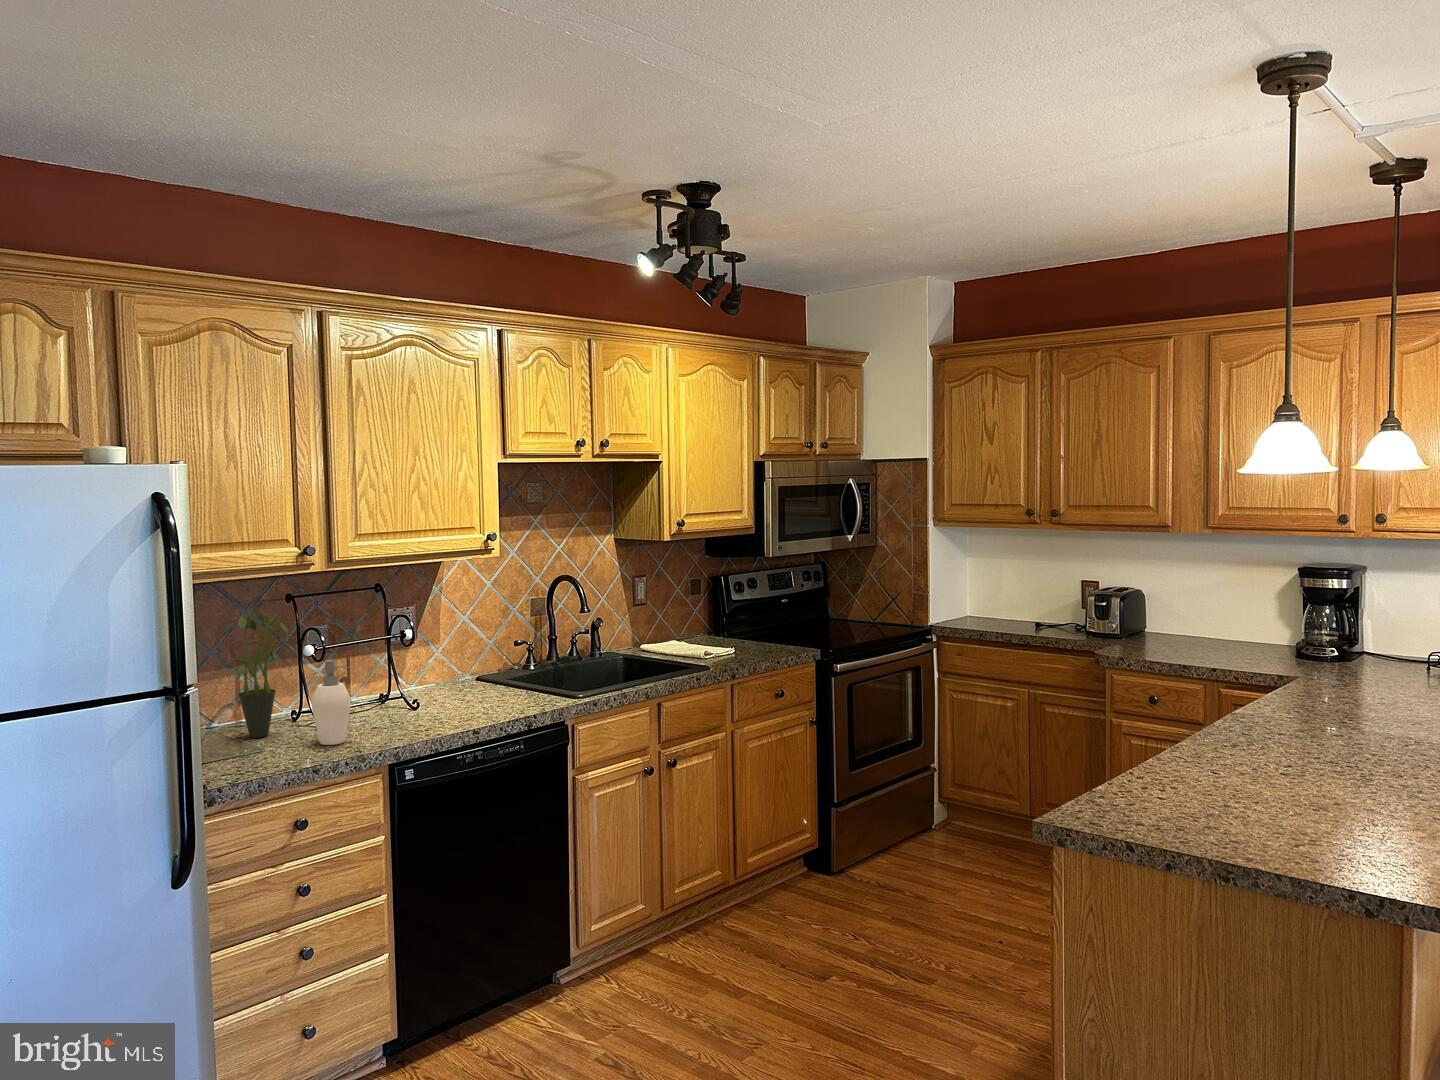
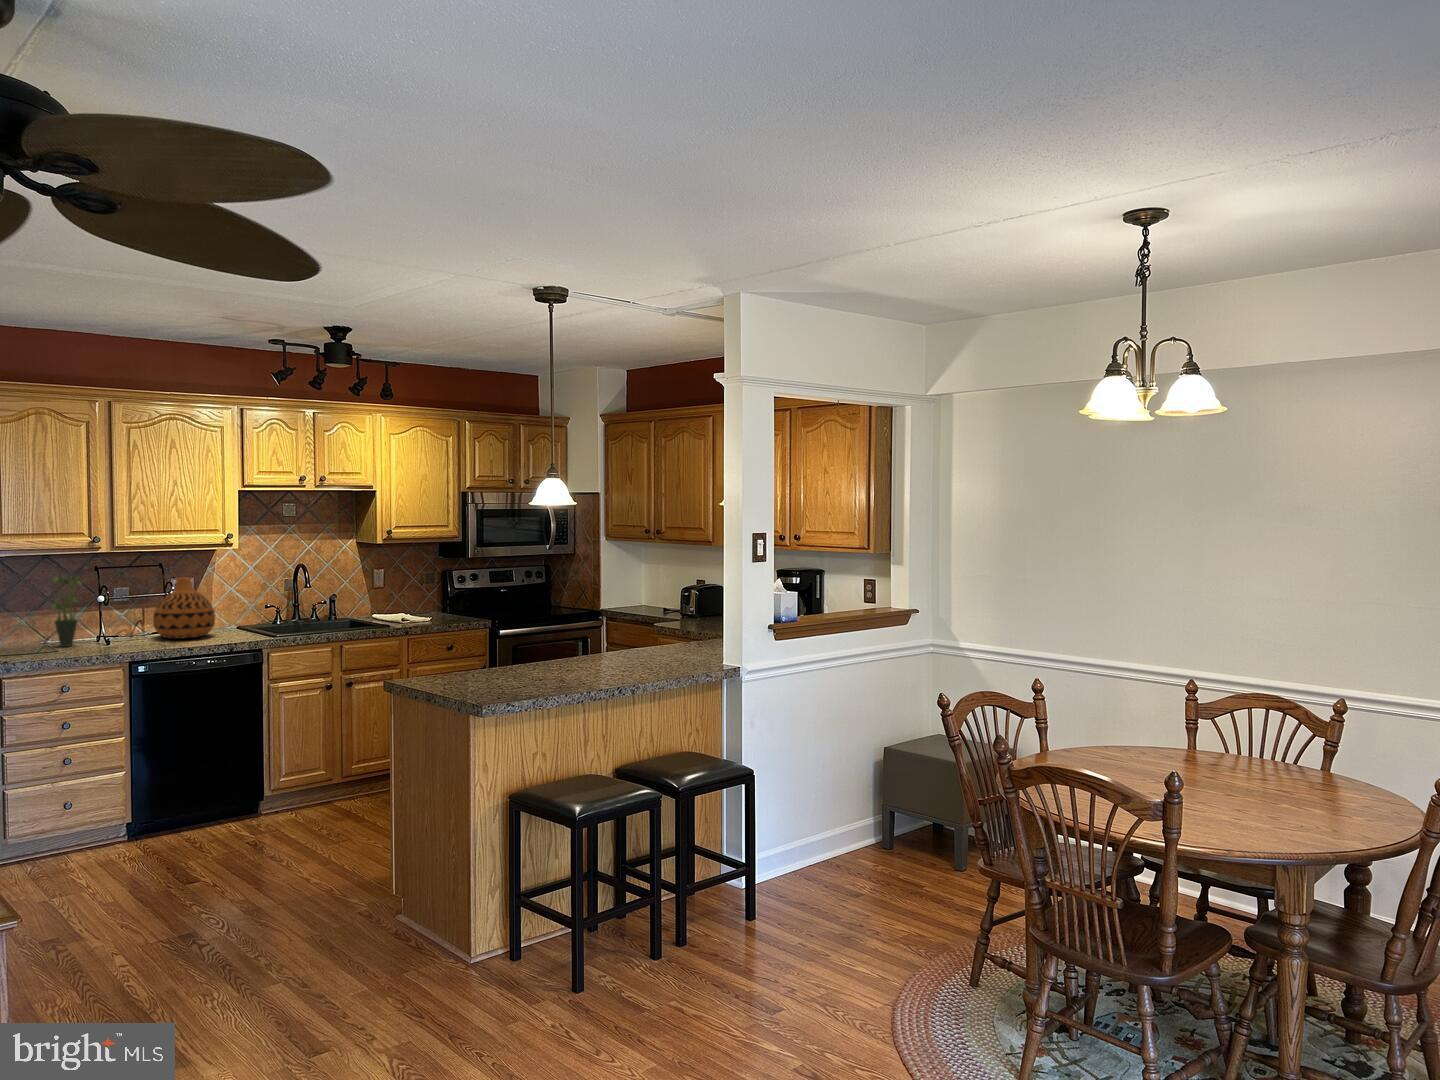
vase: none [381,607,475,710] -> present [153,577,215,639]
soap dispenser: present [312,660,354,745] -> none [90,602,114,651]

